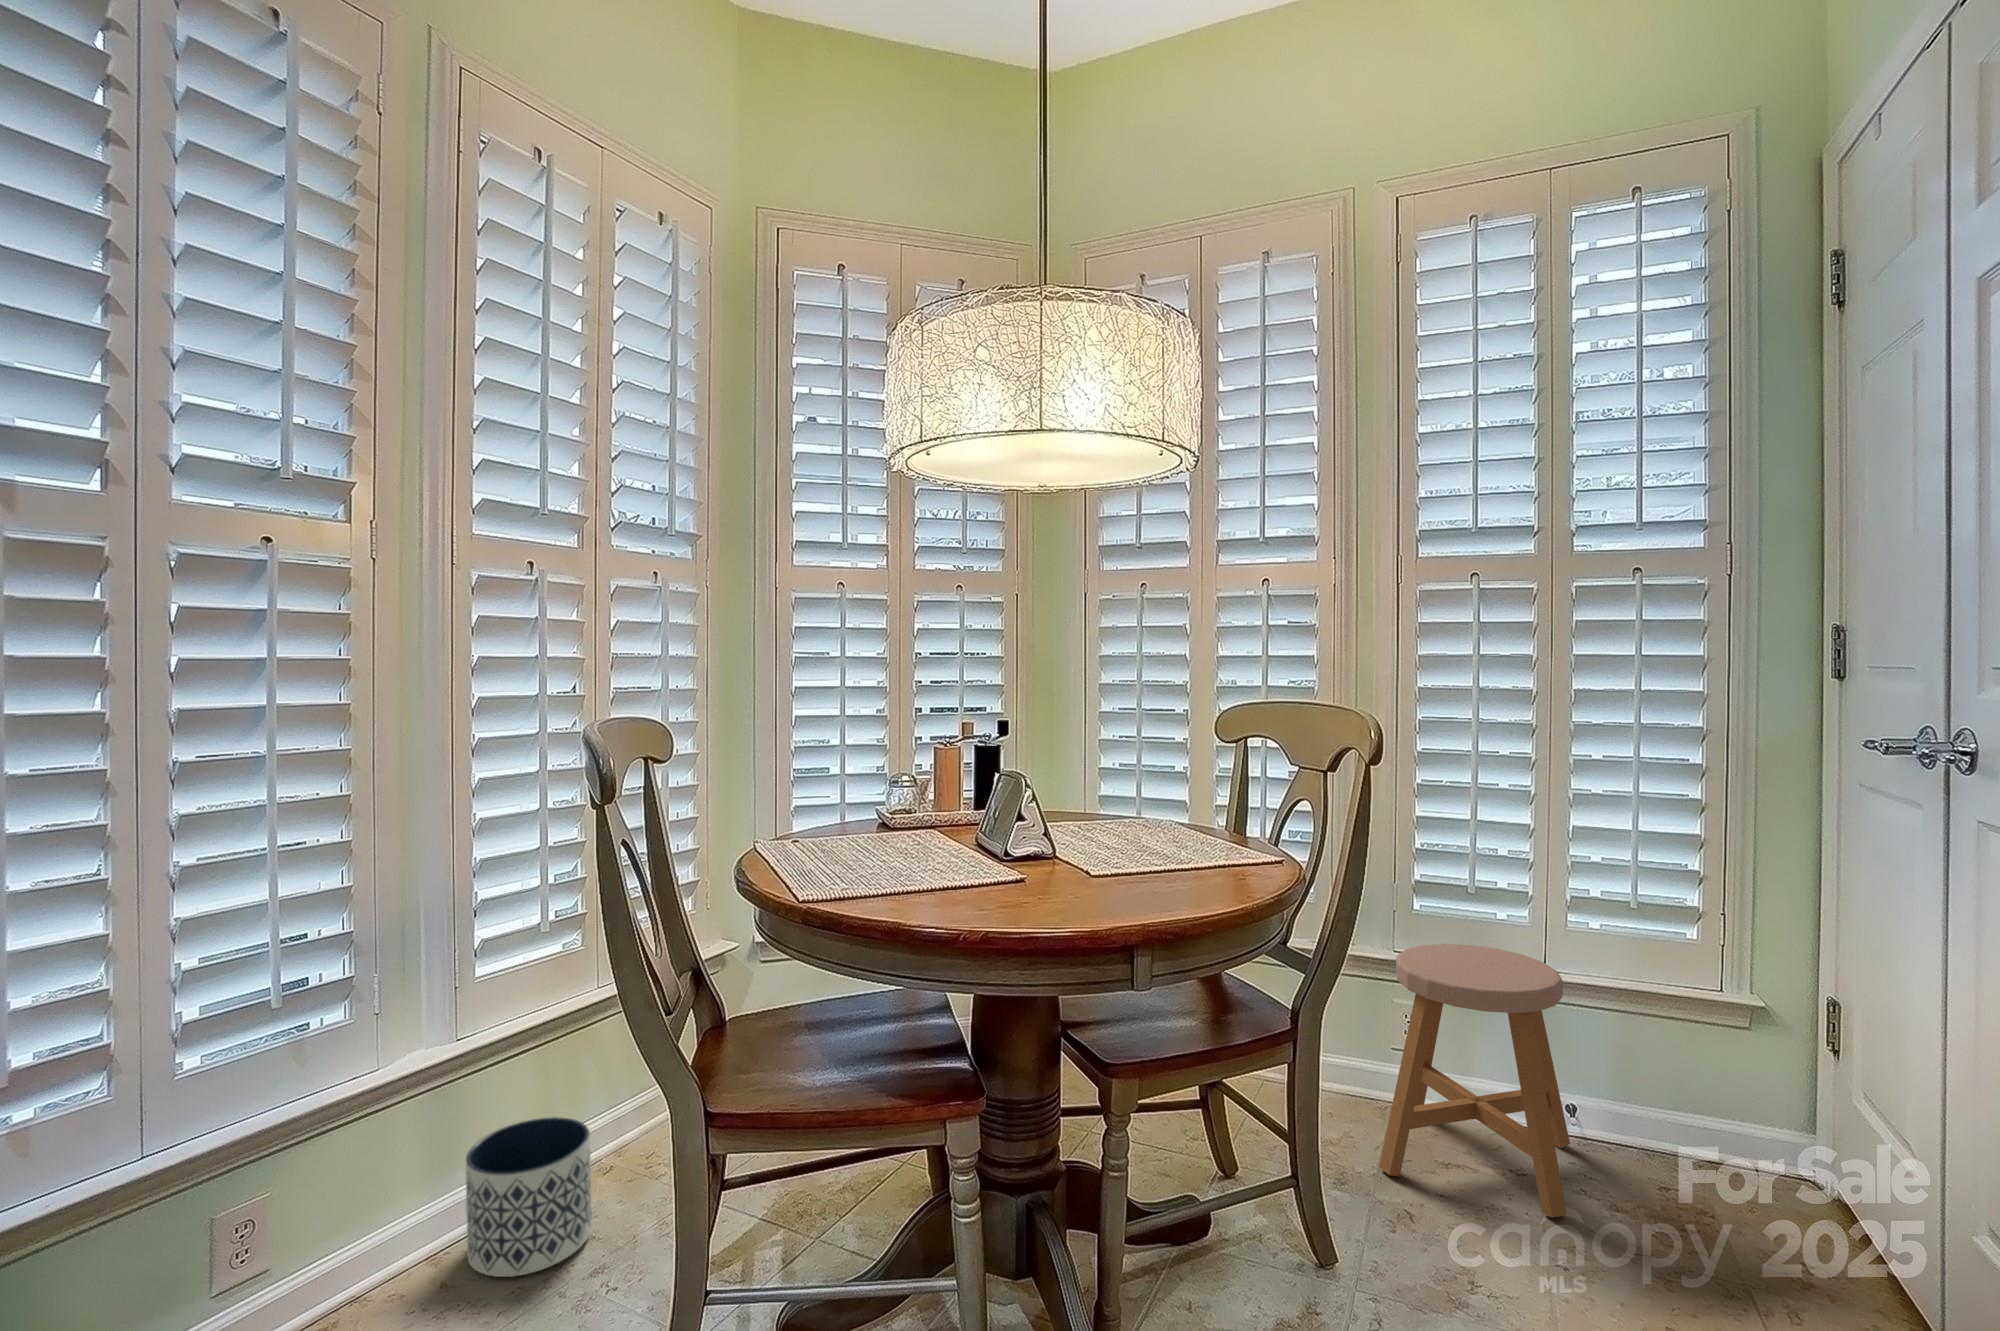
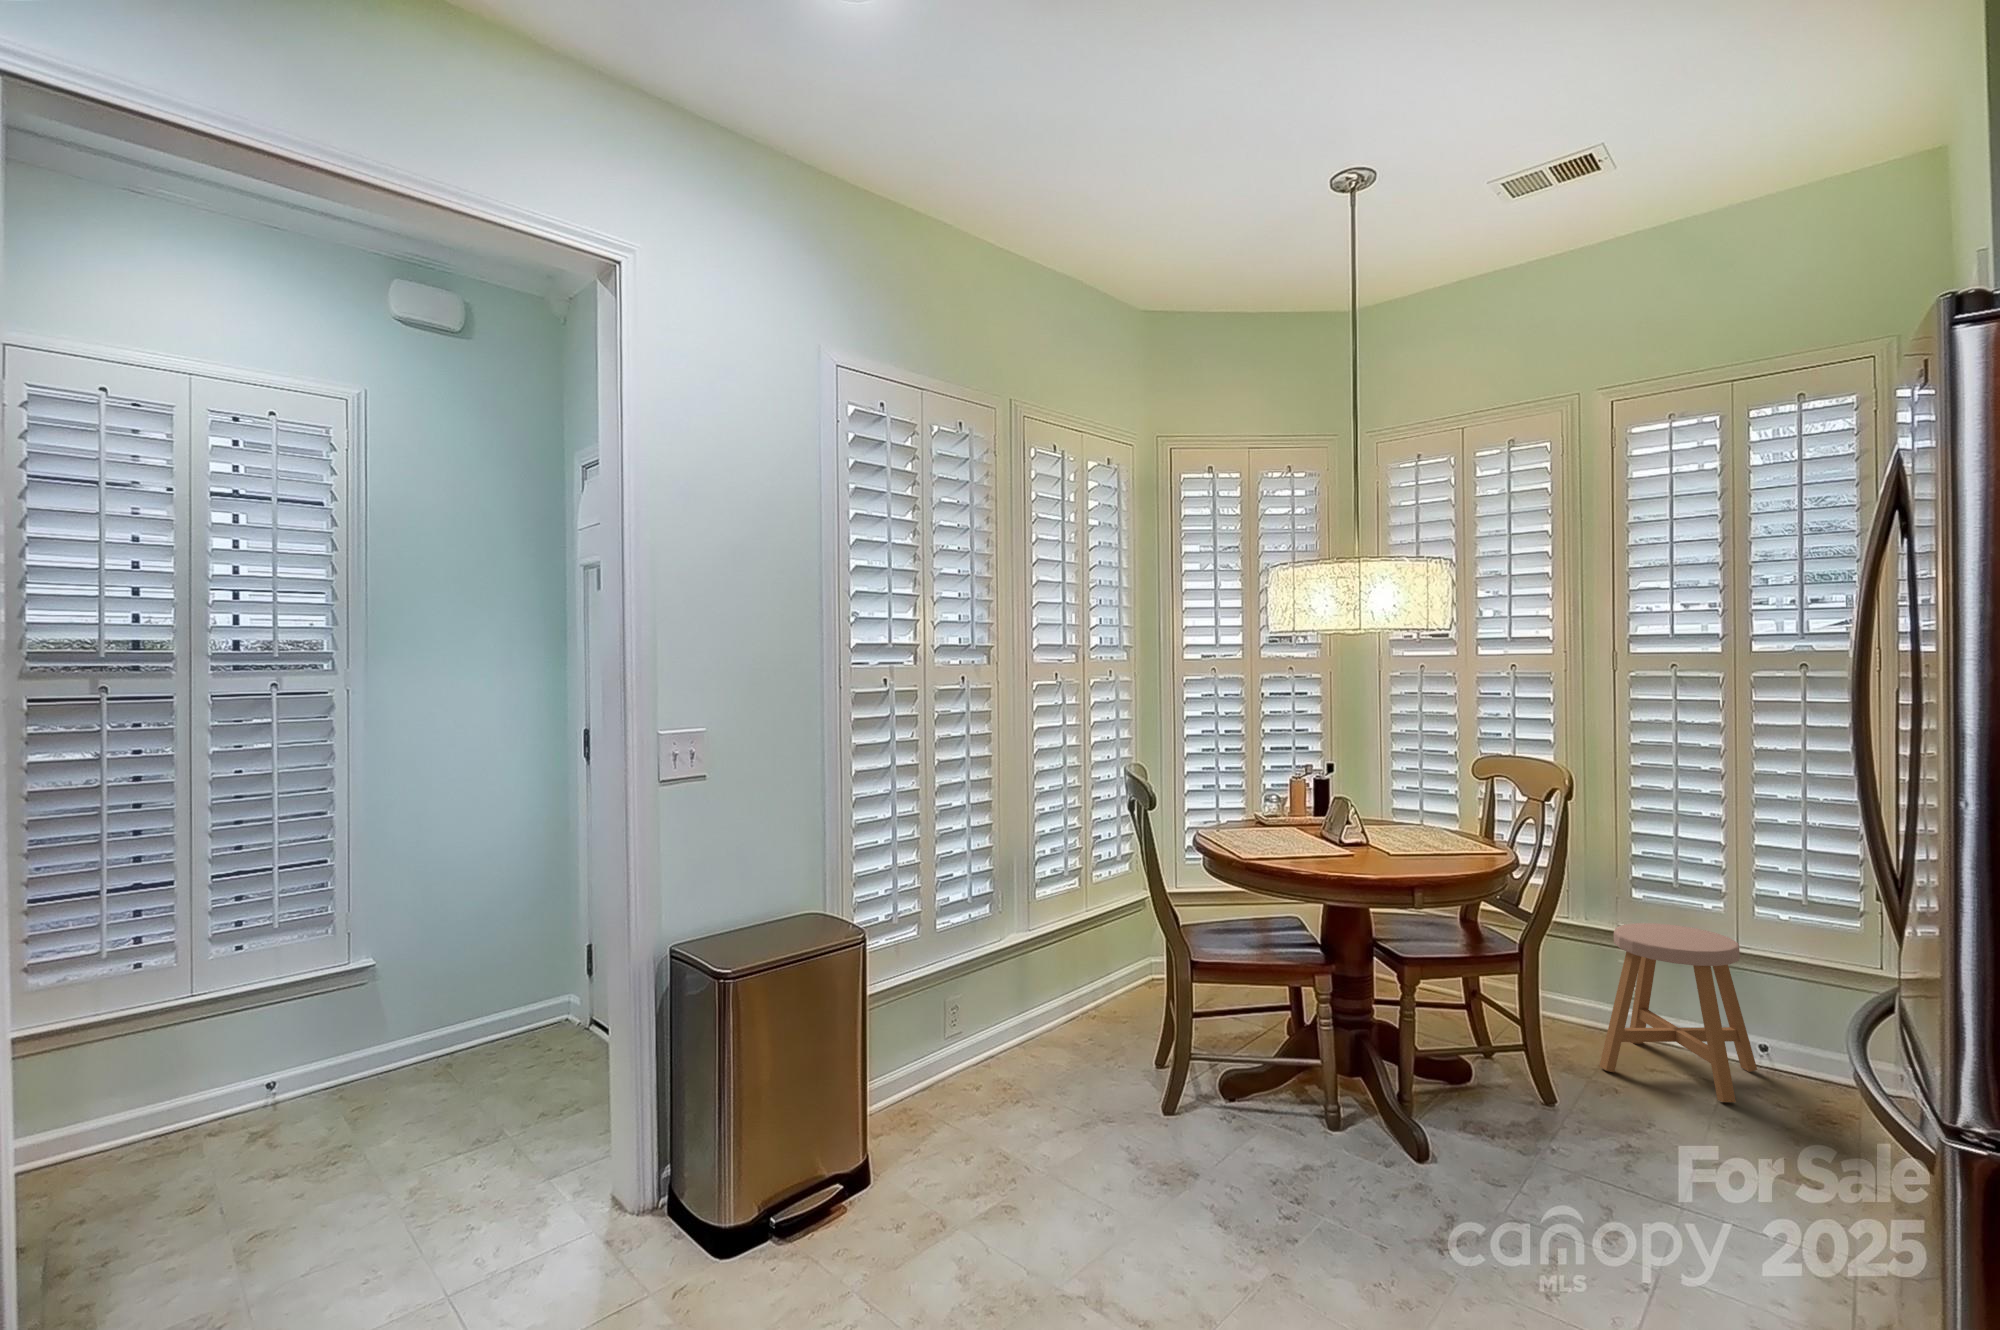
planter: present [466,1117,592,1277] -> none [1033,978,1095,1054]

